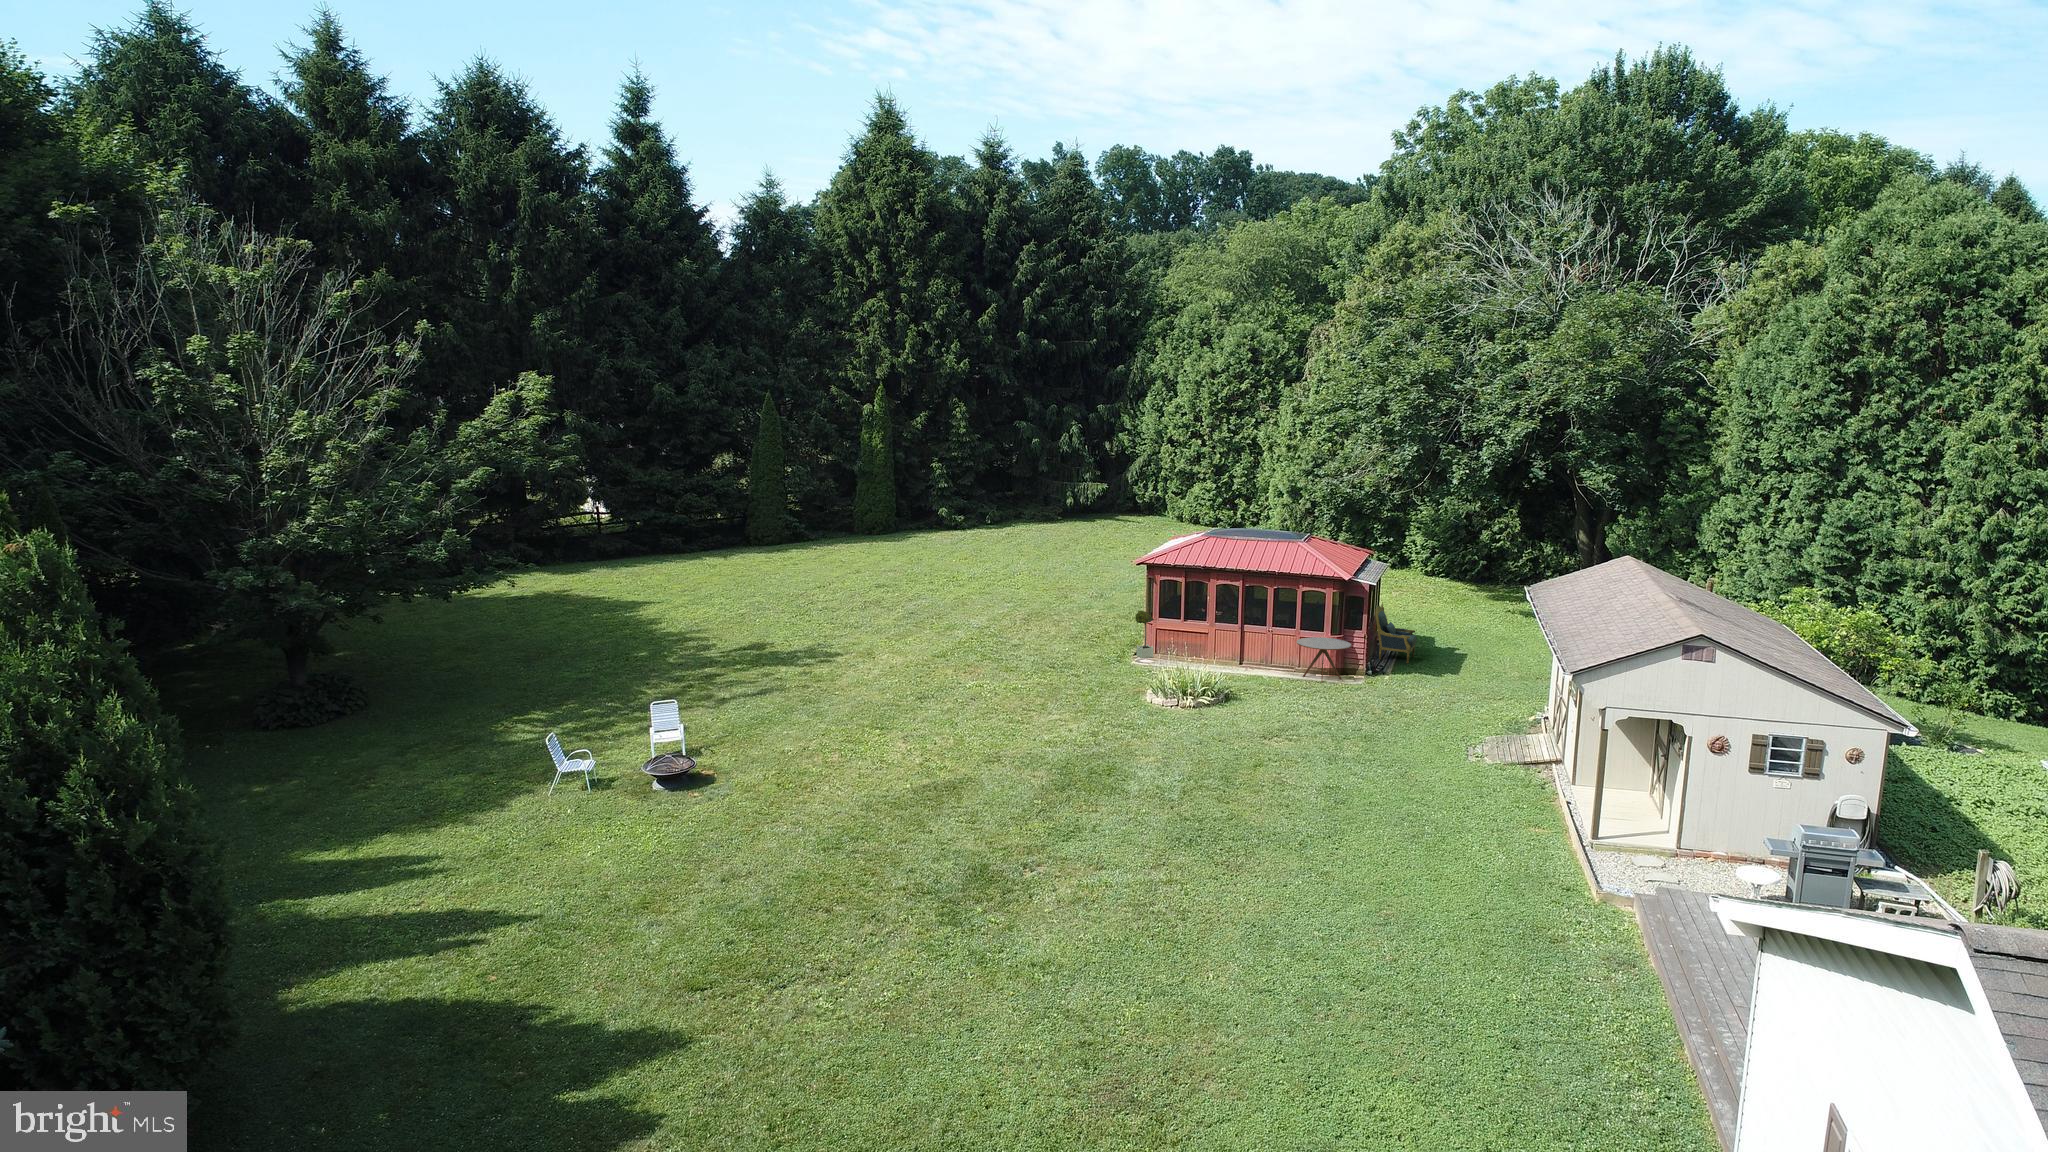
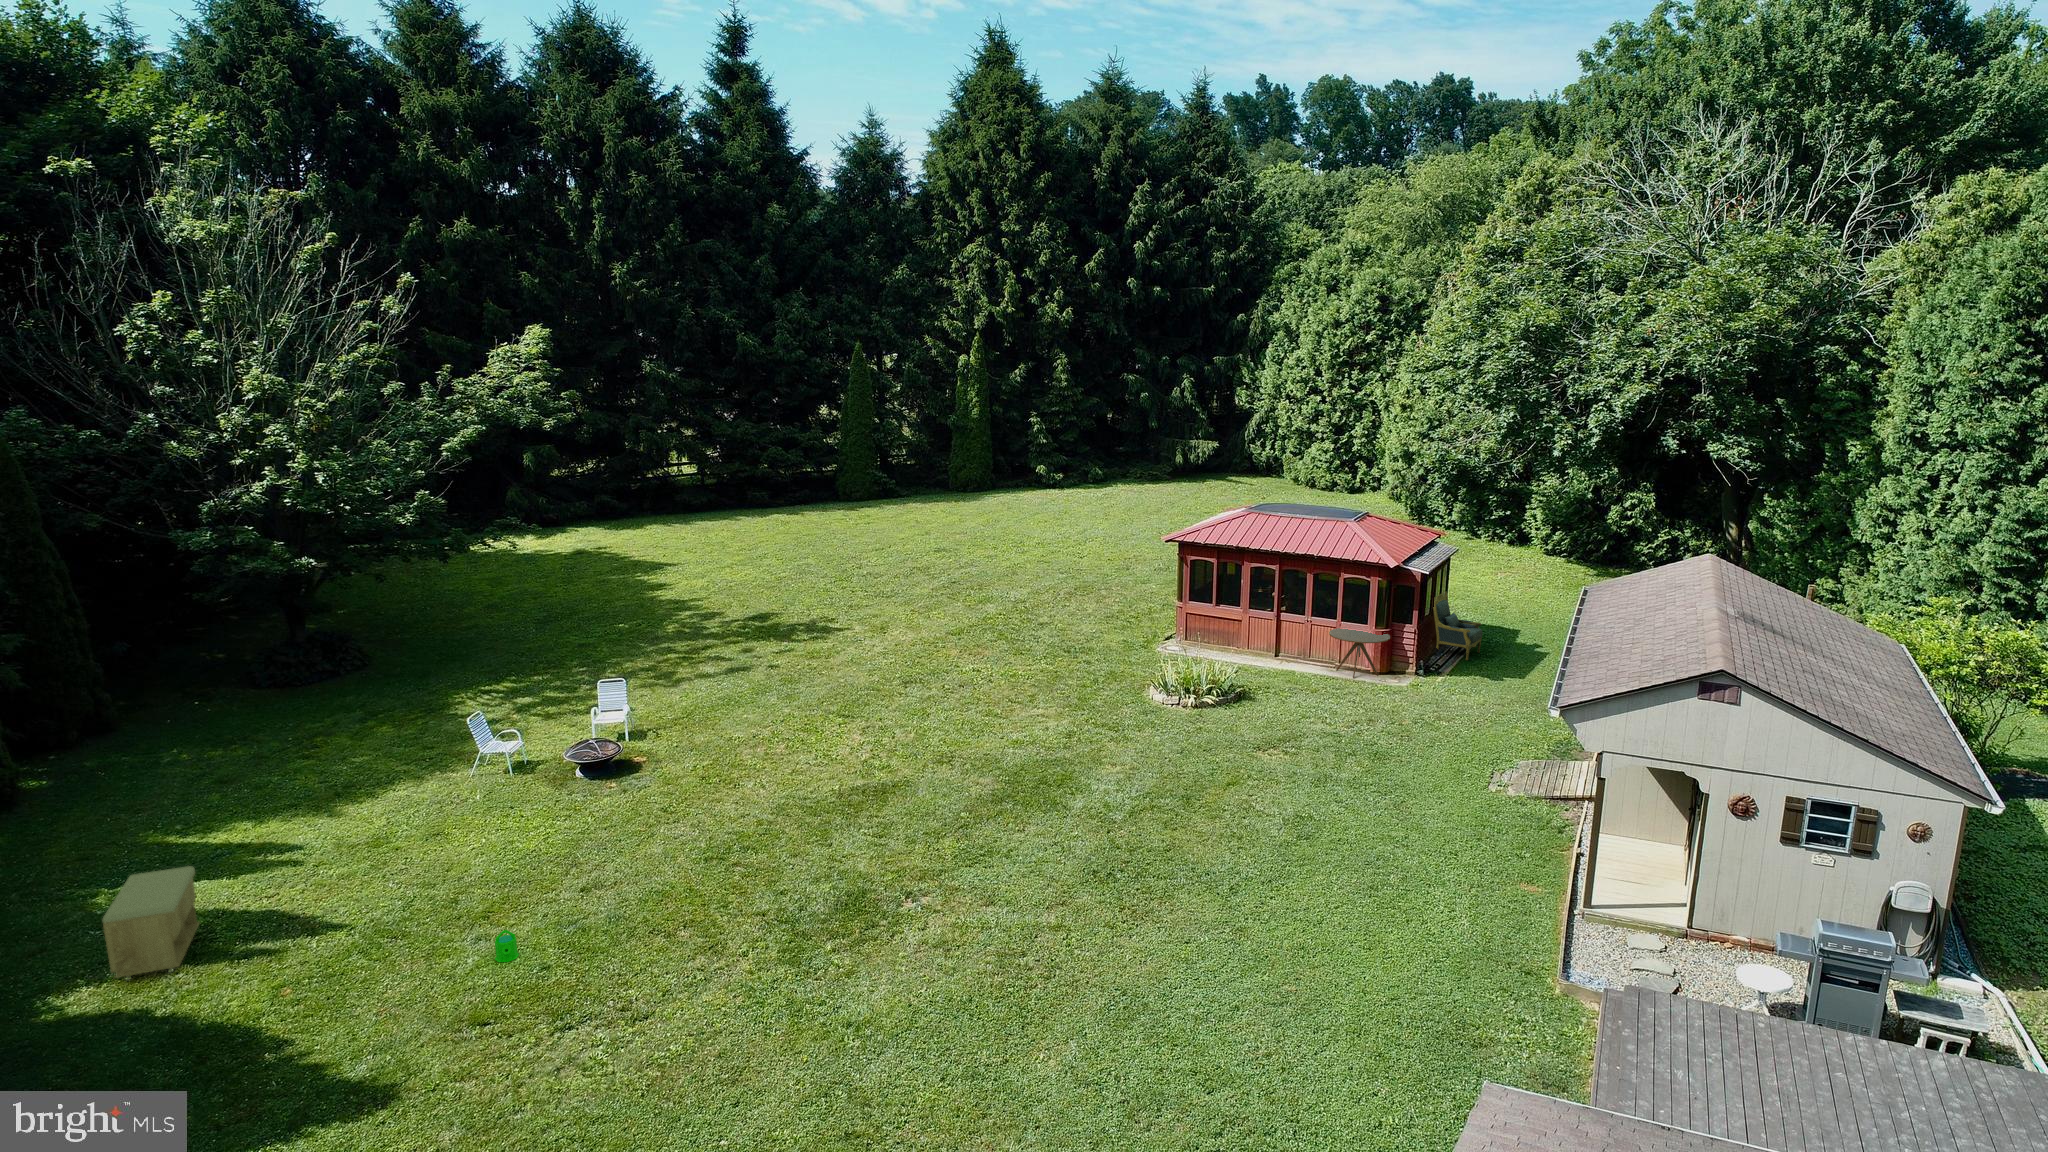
potted tree: present [1135,610,1154,658] -> none [1164,589,1185,641]
storage bench: none [244,915,323,1041] -> present [102,866,199,980]
watering can: none [665,953,688,988] -> present [495,930,519,962]

